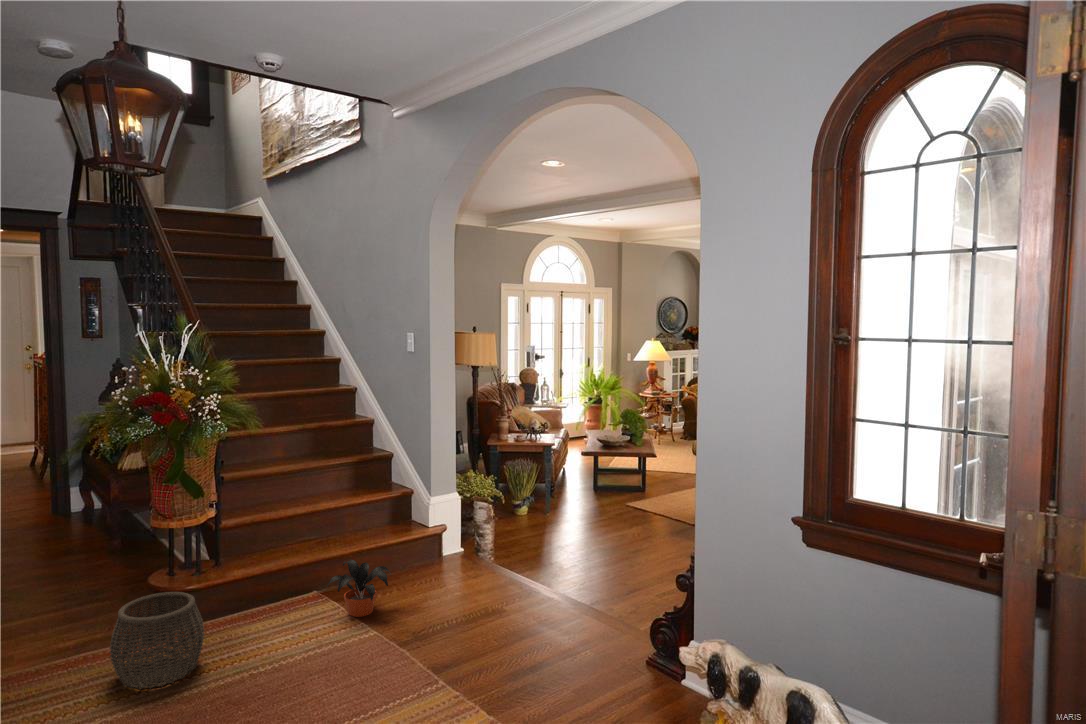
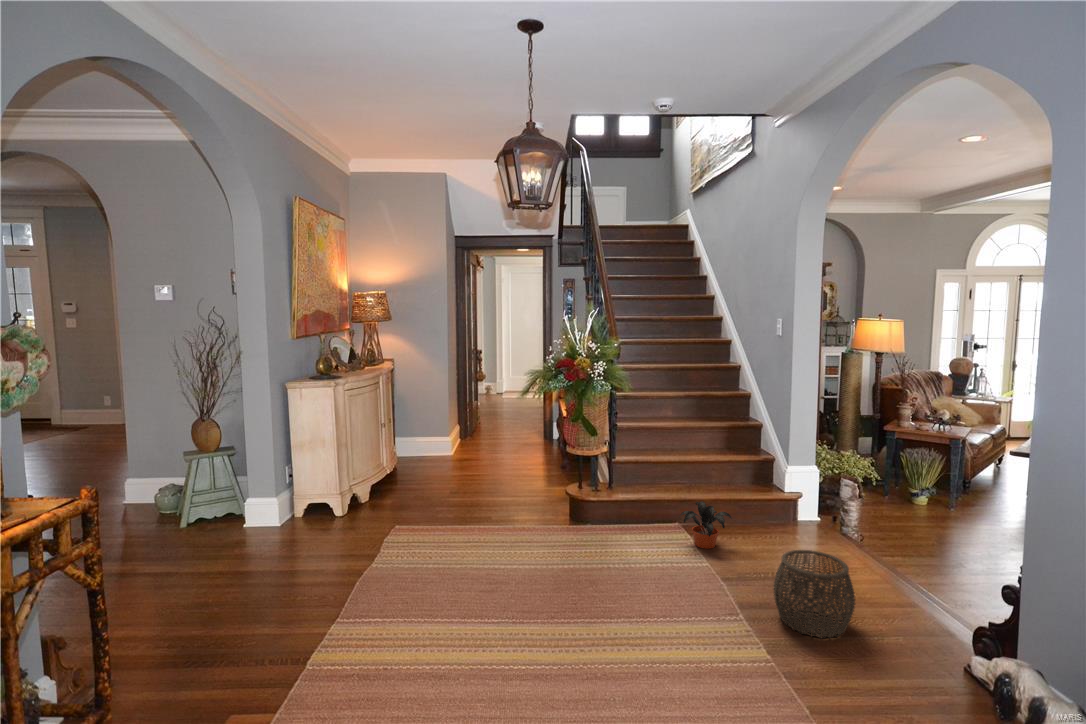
woven basket: present [110,592,205,689] -> present [773,550,855,638]

